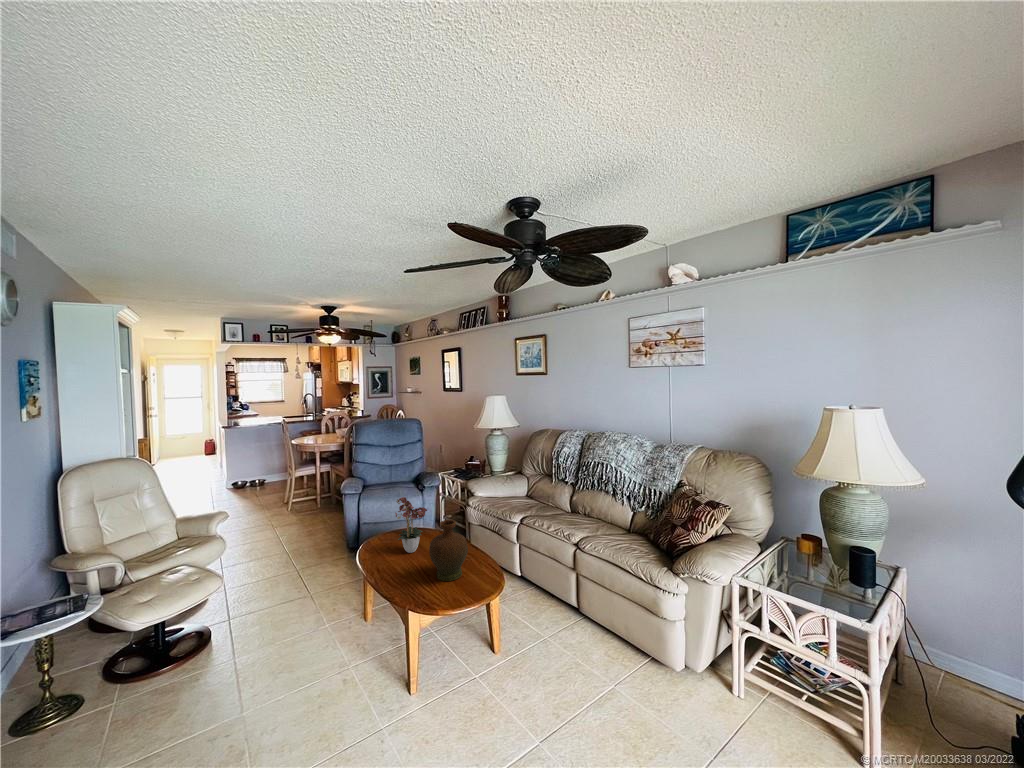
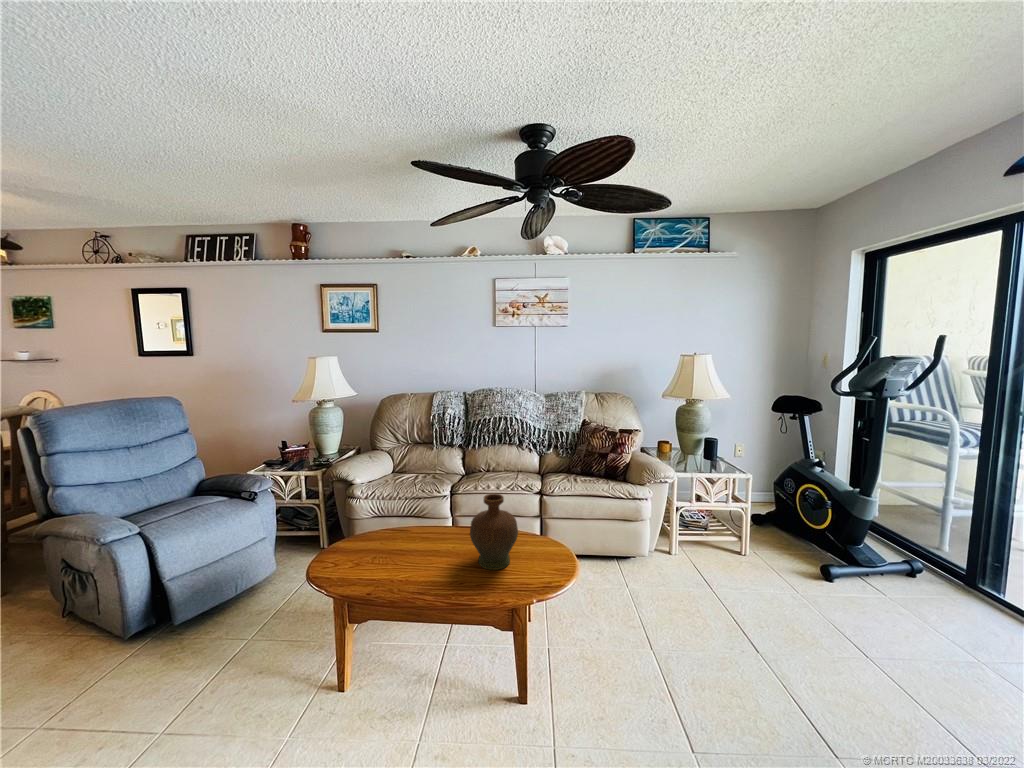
flower arrangement: present [395,497,427,553] -> none [376,483,417,567]

